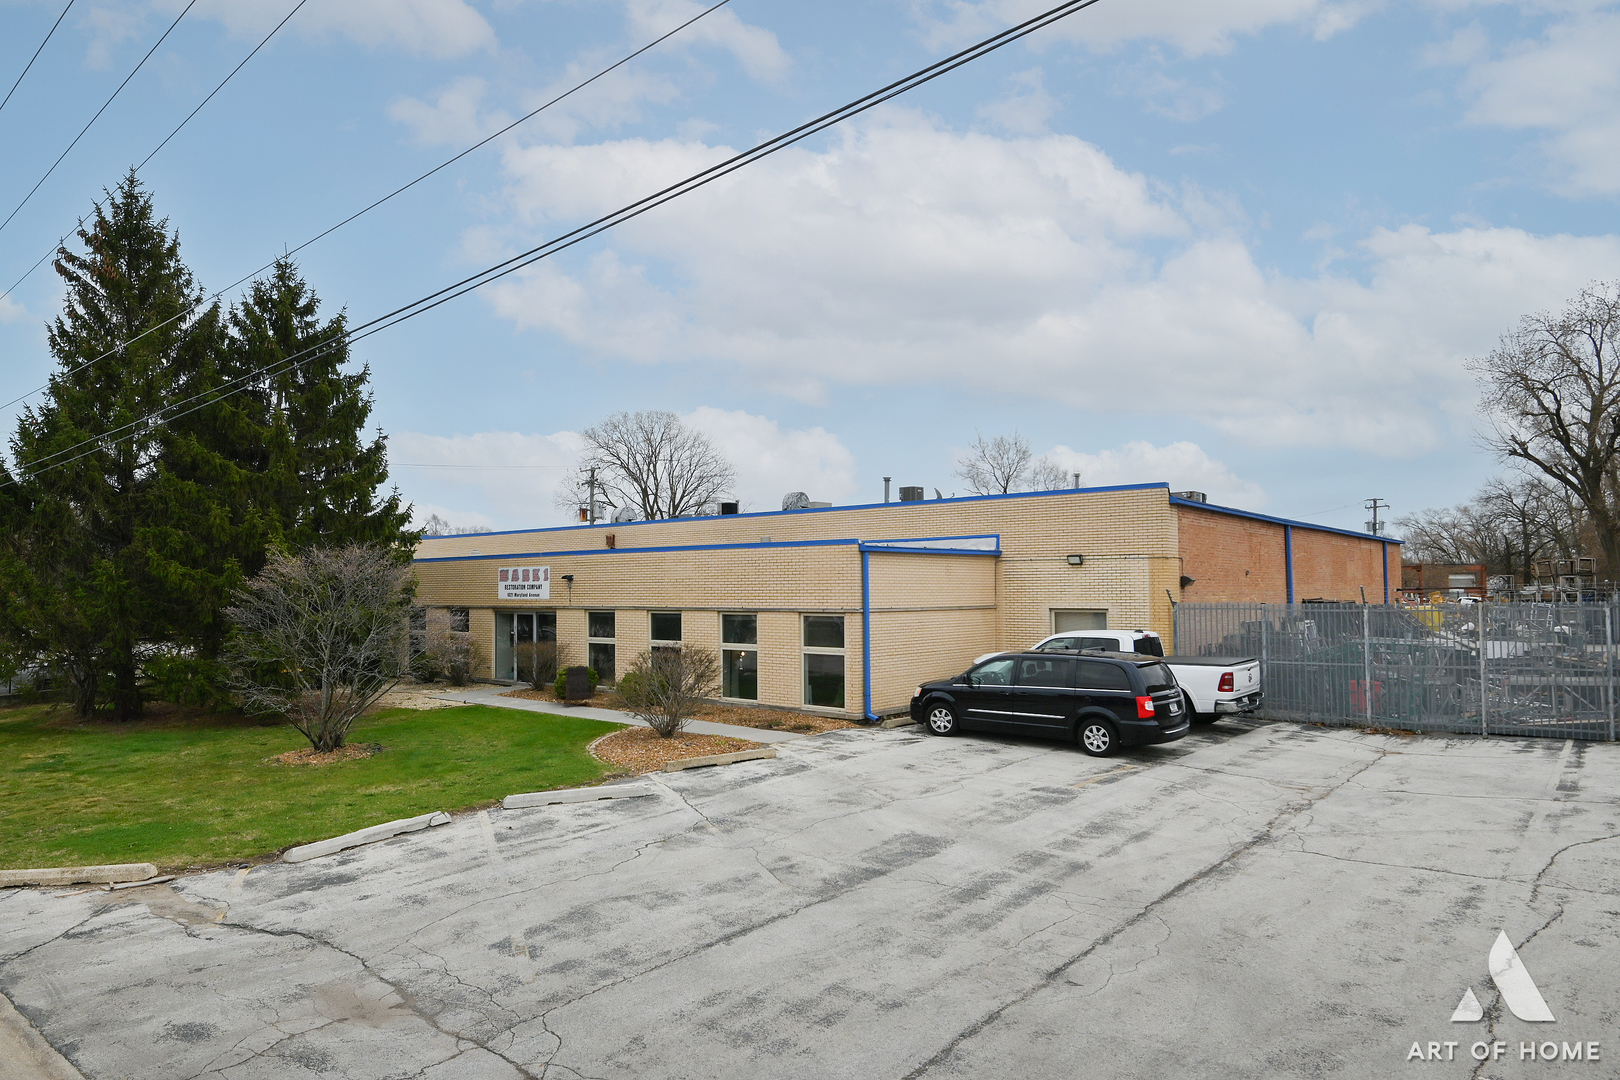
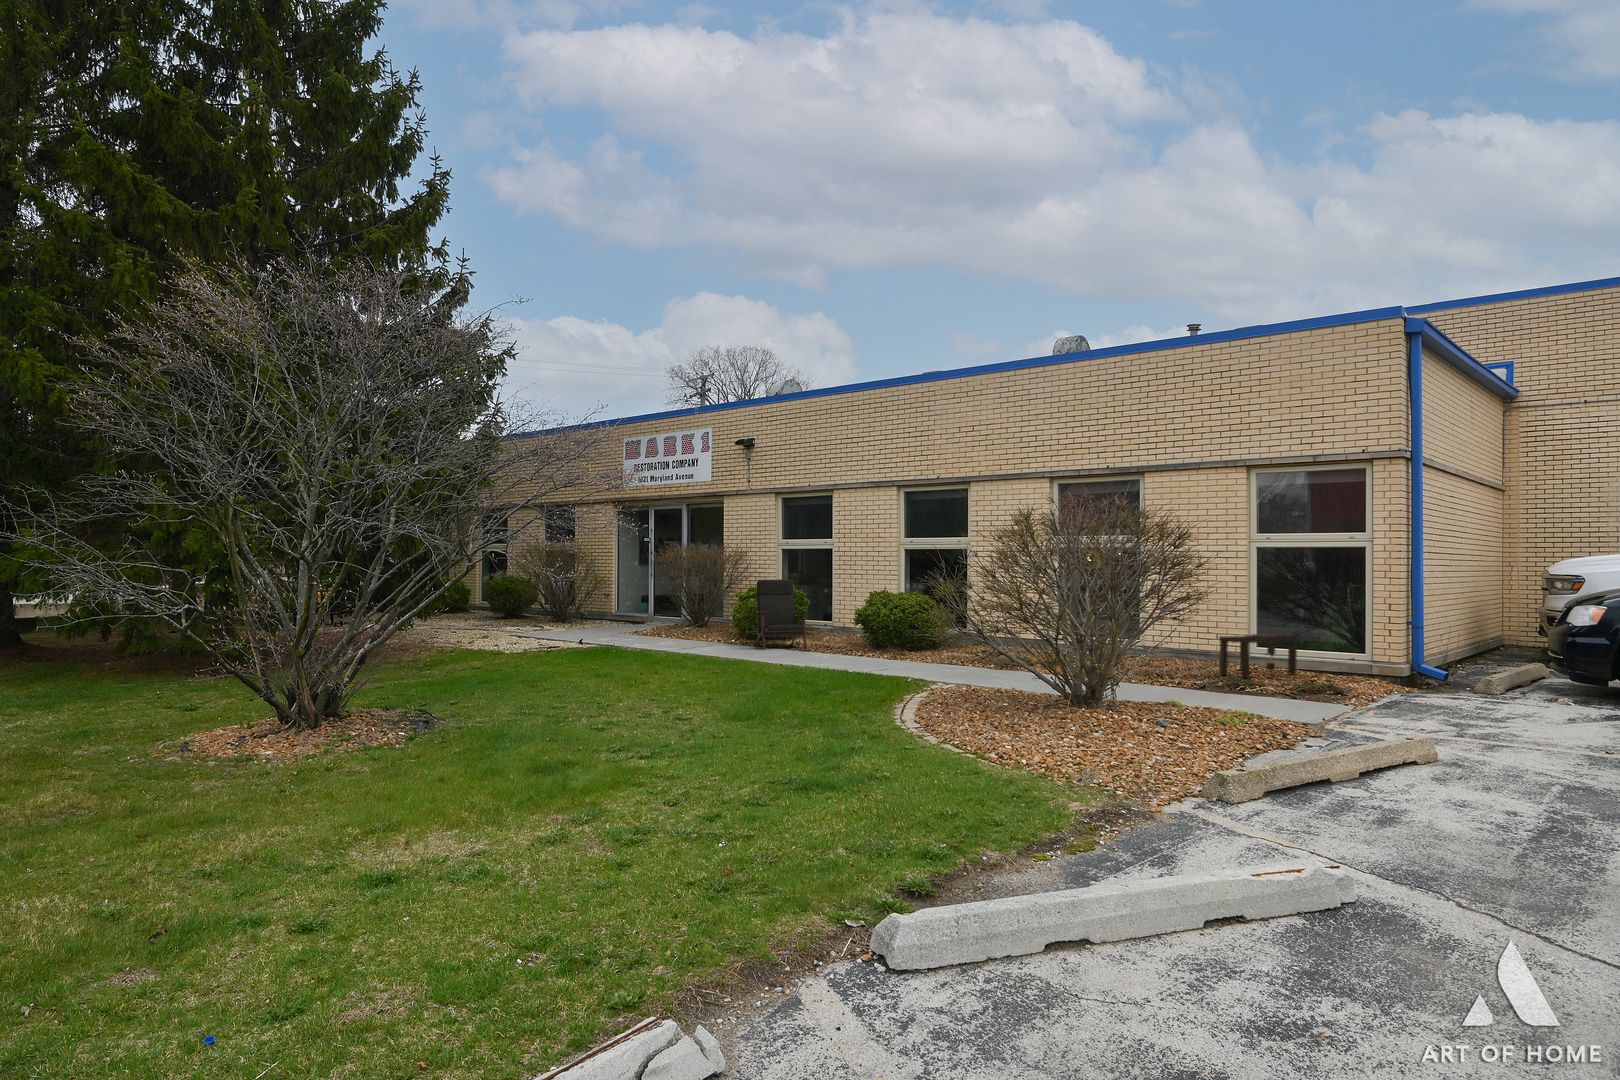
bench: none [780,696,818,720] -> present [1219,633,1298,678]

